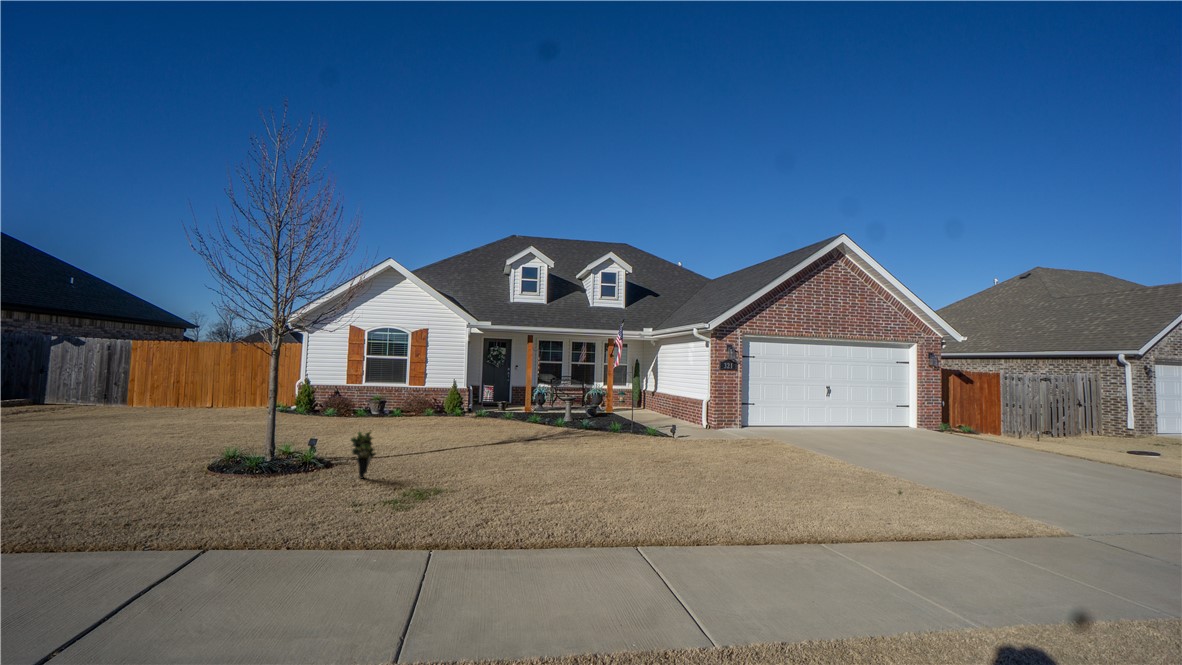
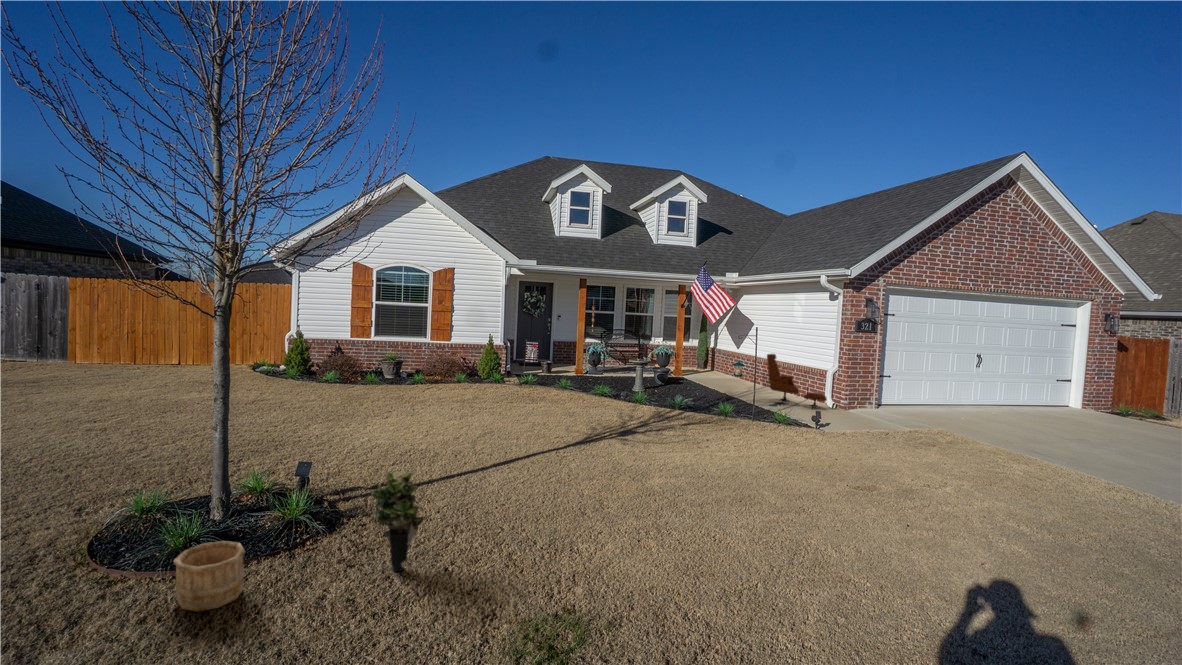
lounge chair: none [660,389,703,429] -> present [767,354,827,408]
wooden bucket: none [258,459,289,485] -> present [174,541,245,612]

